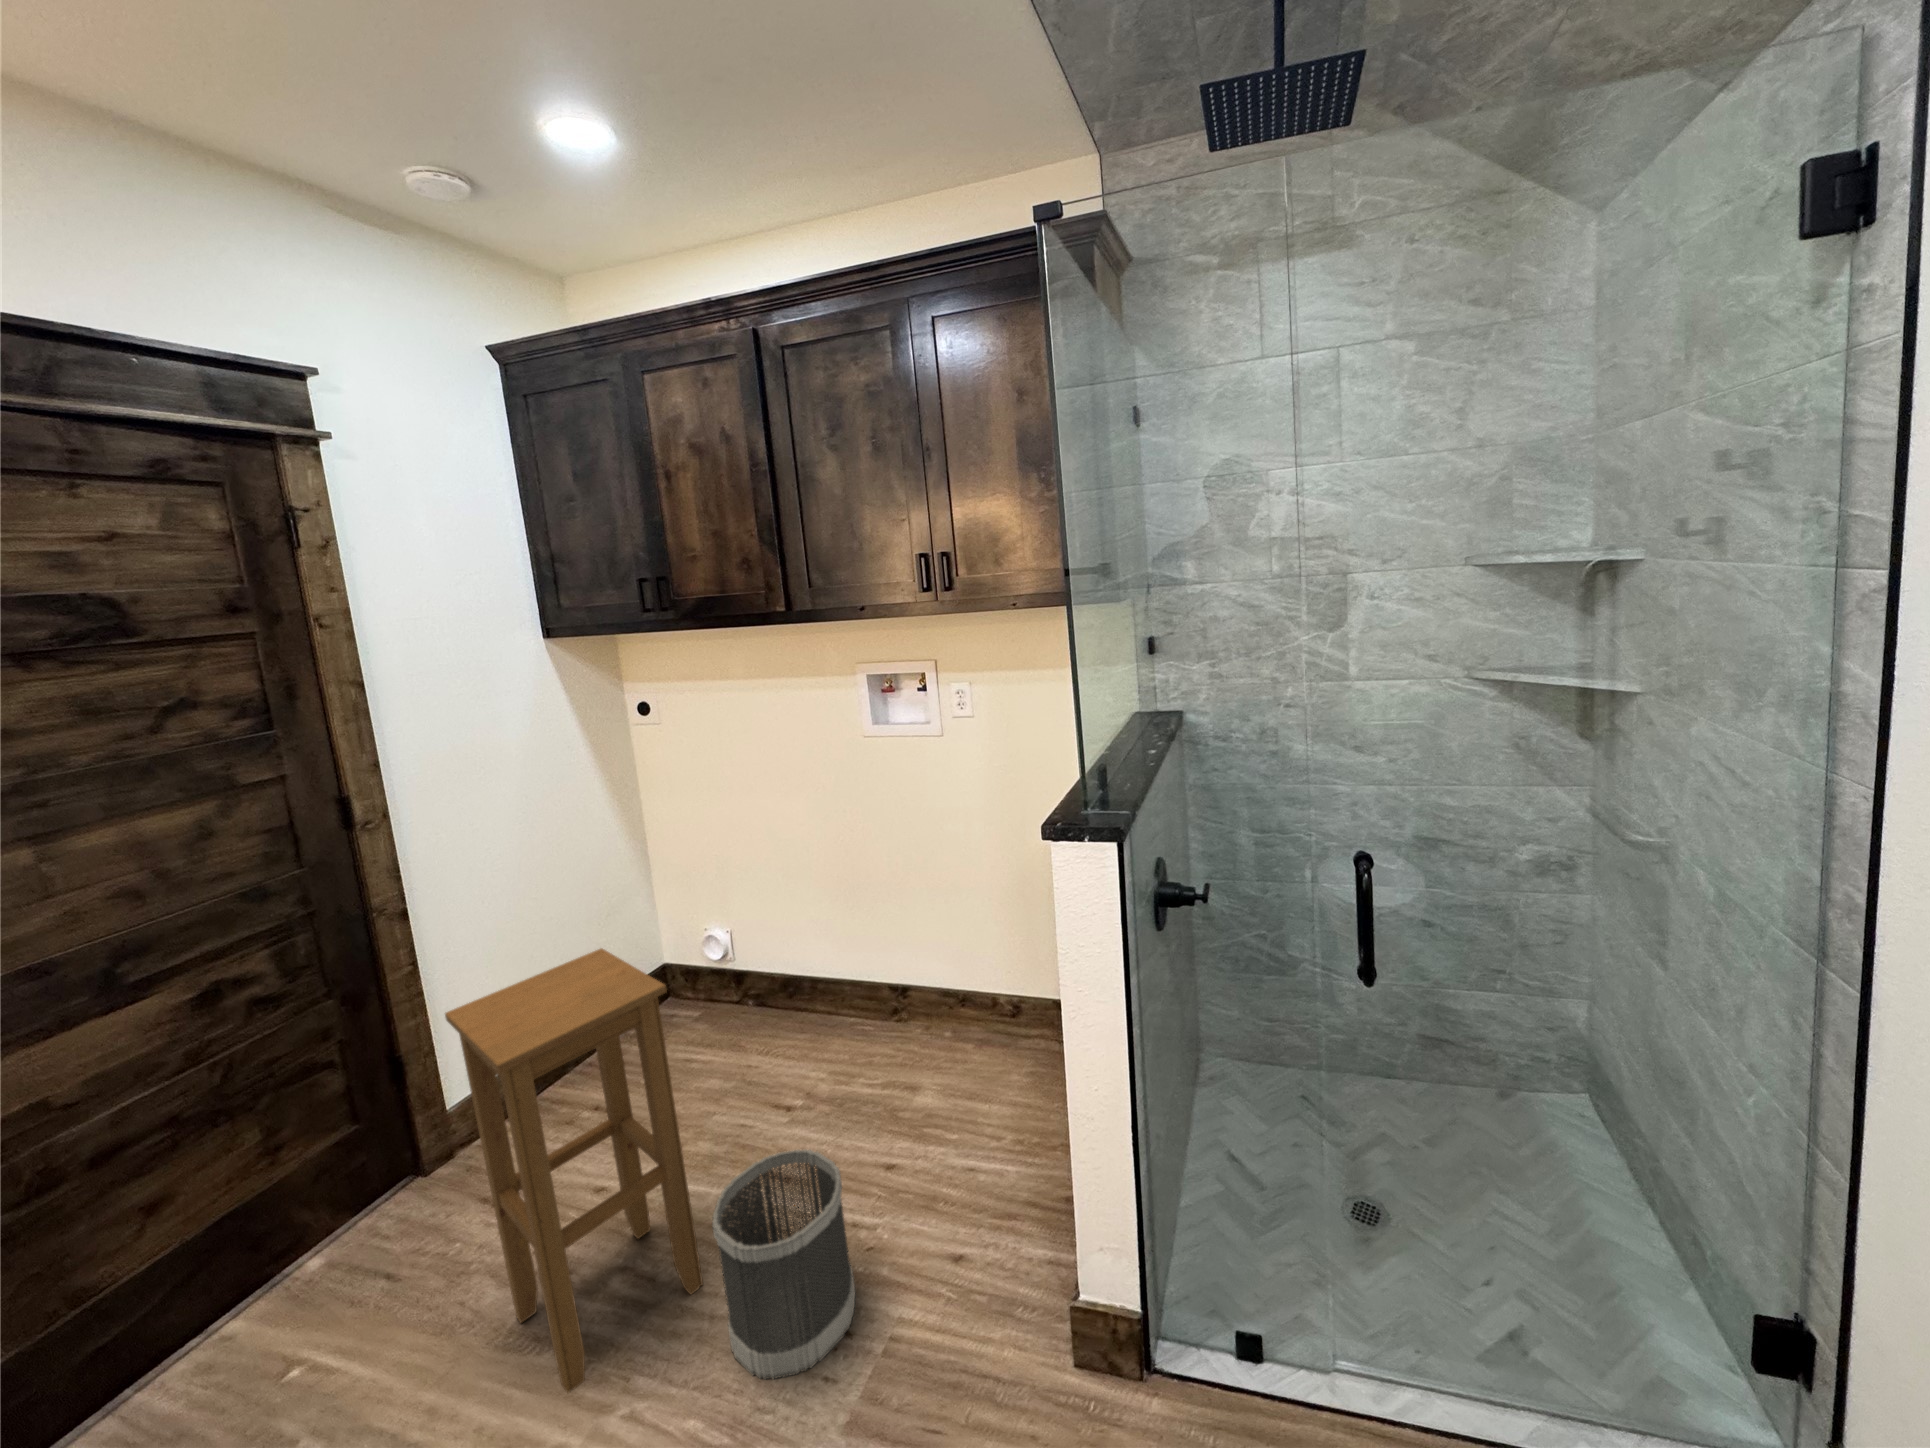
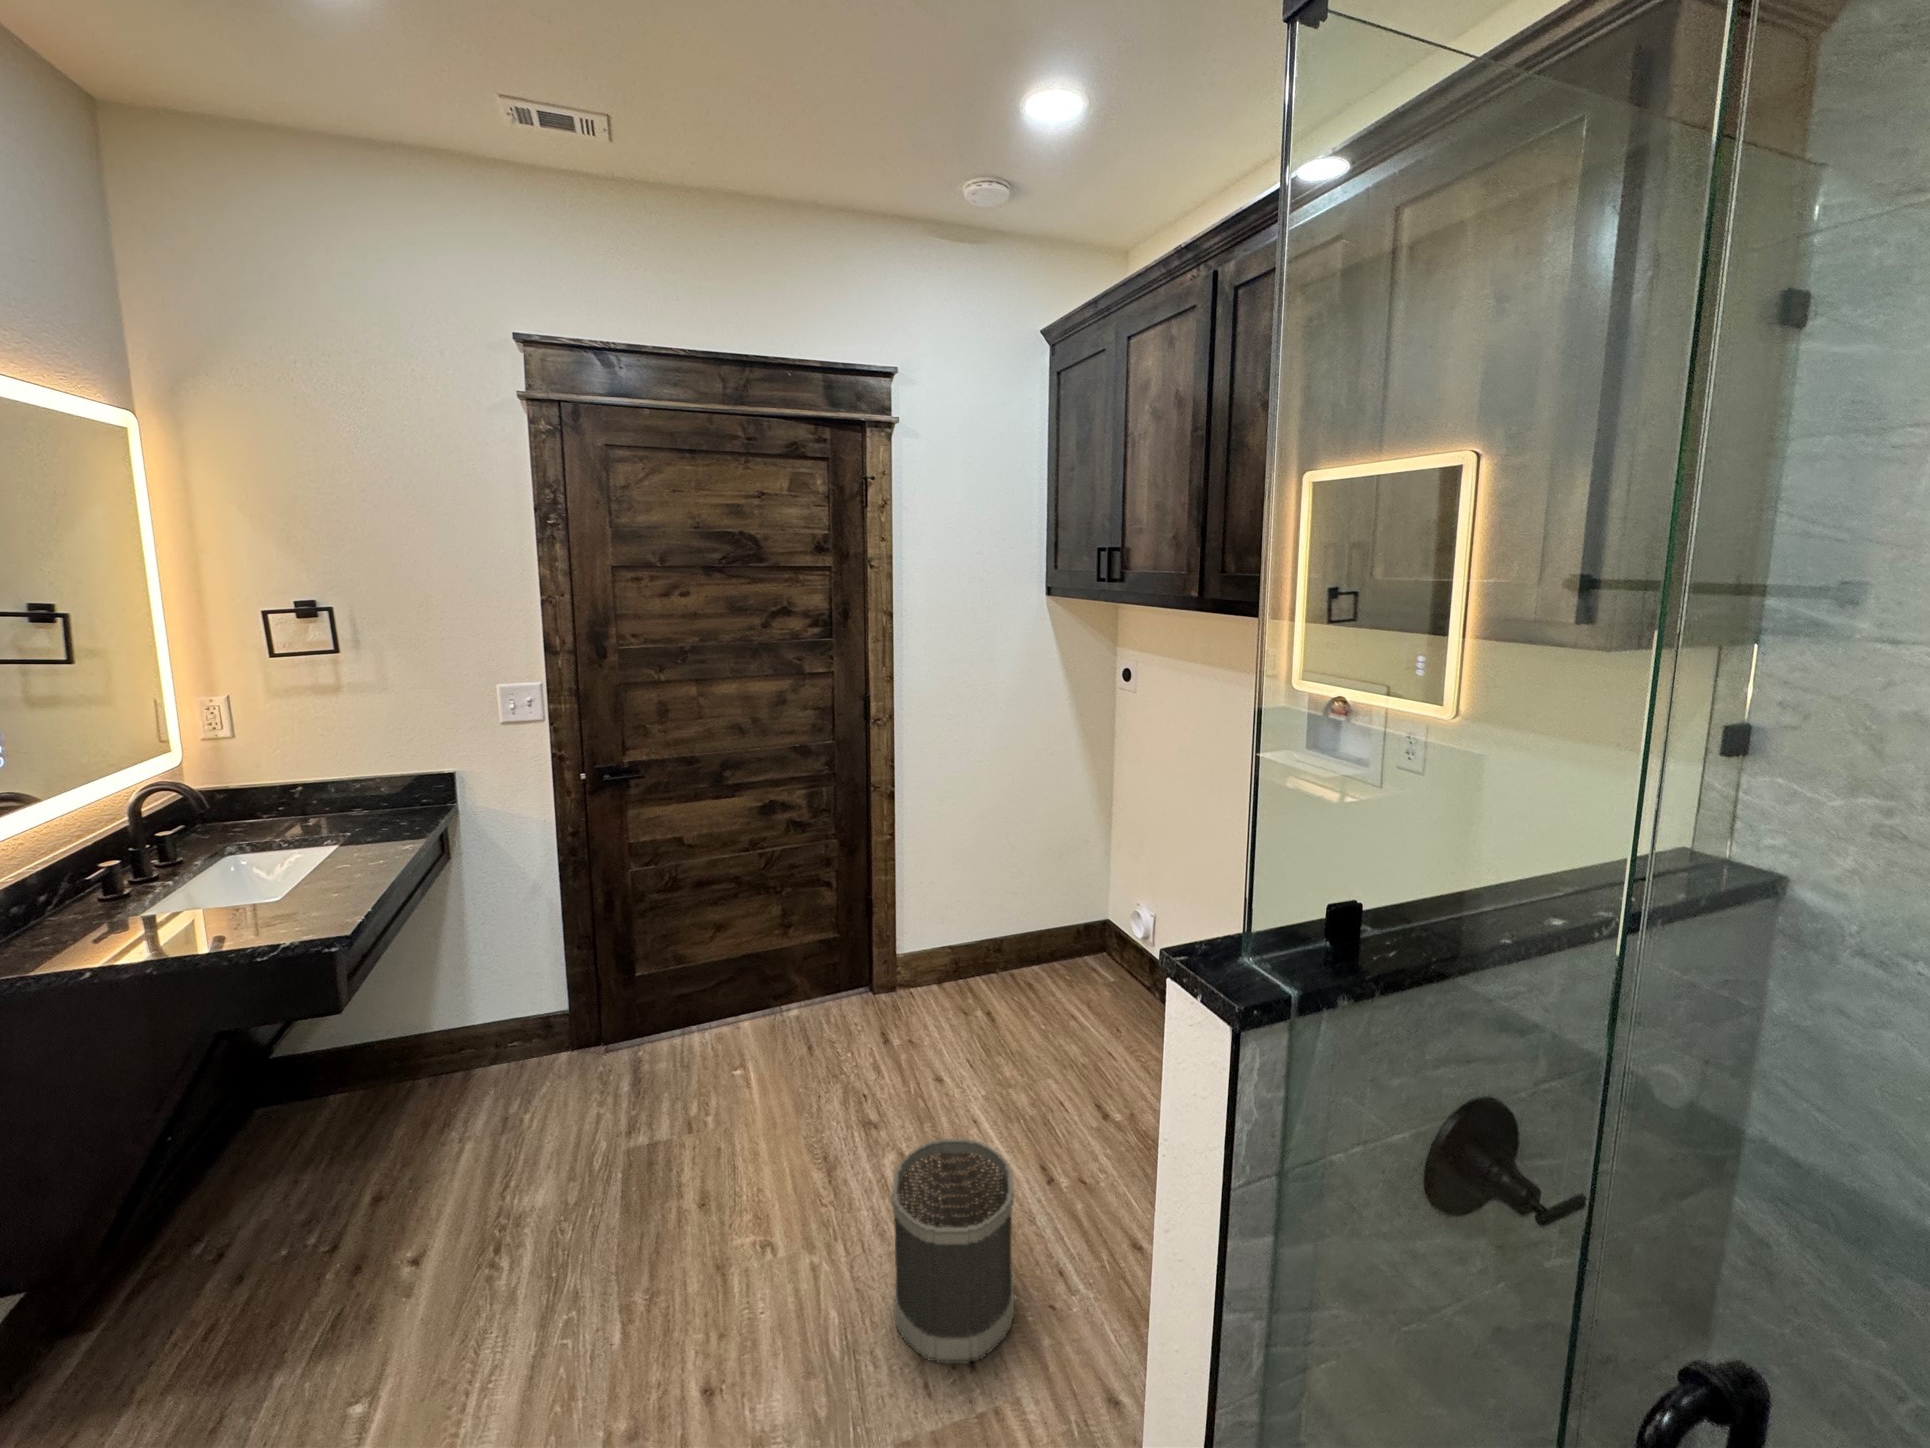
stool: present [445,948,703,1393] -> none [794,877,940,1213]

